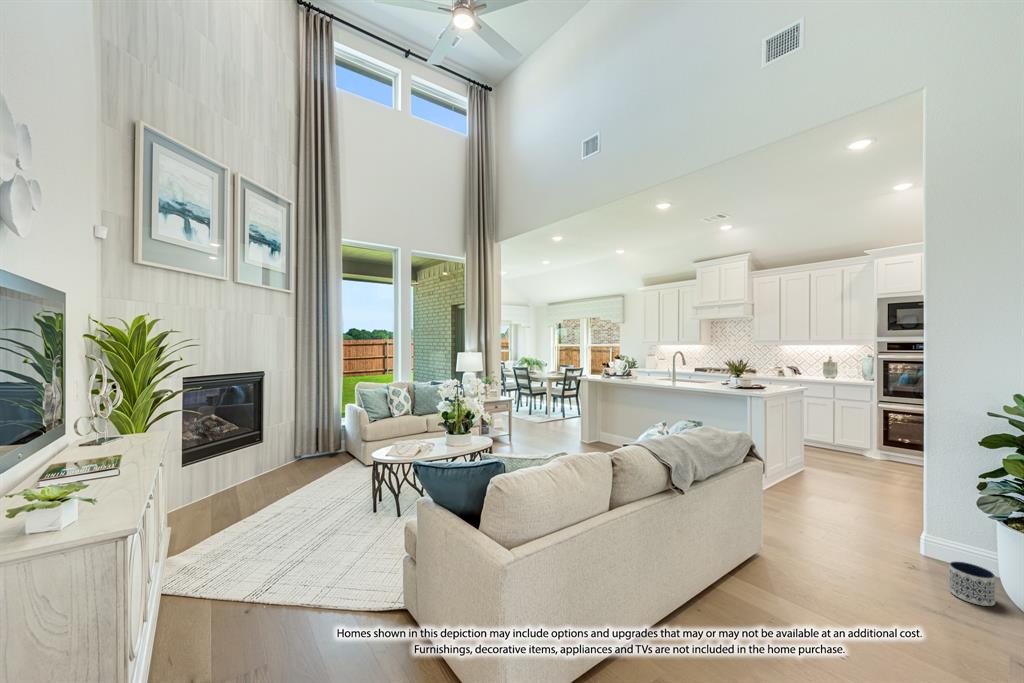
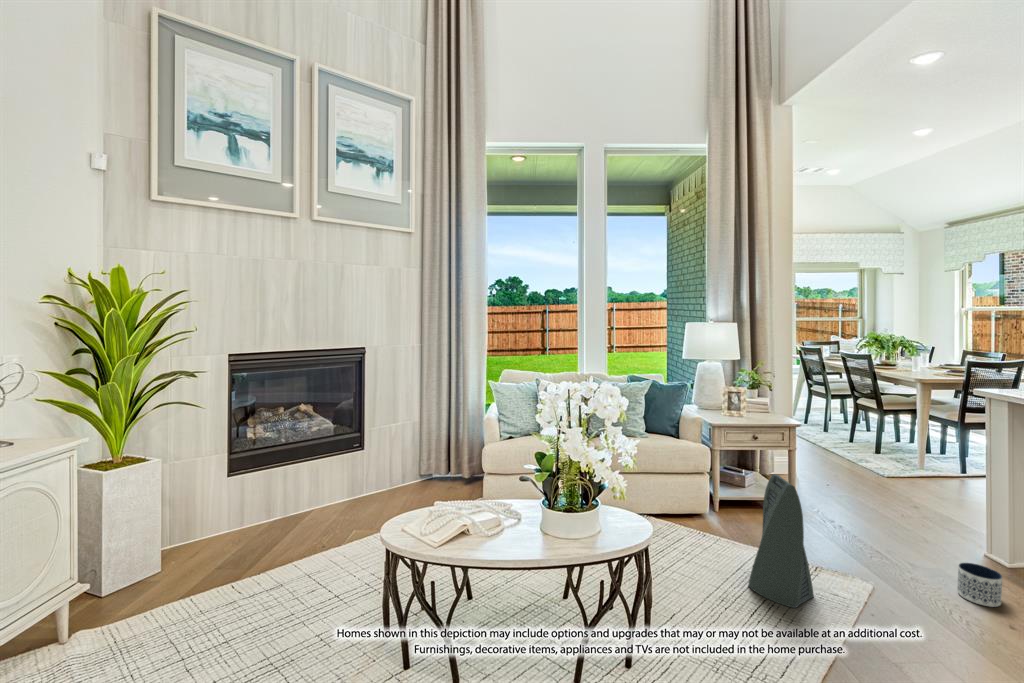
air purifier: none [743,474,809,607] -> present [748,474,814,608]

